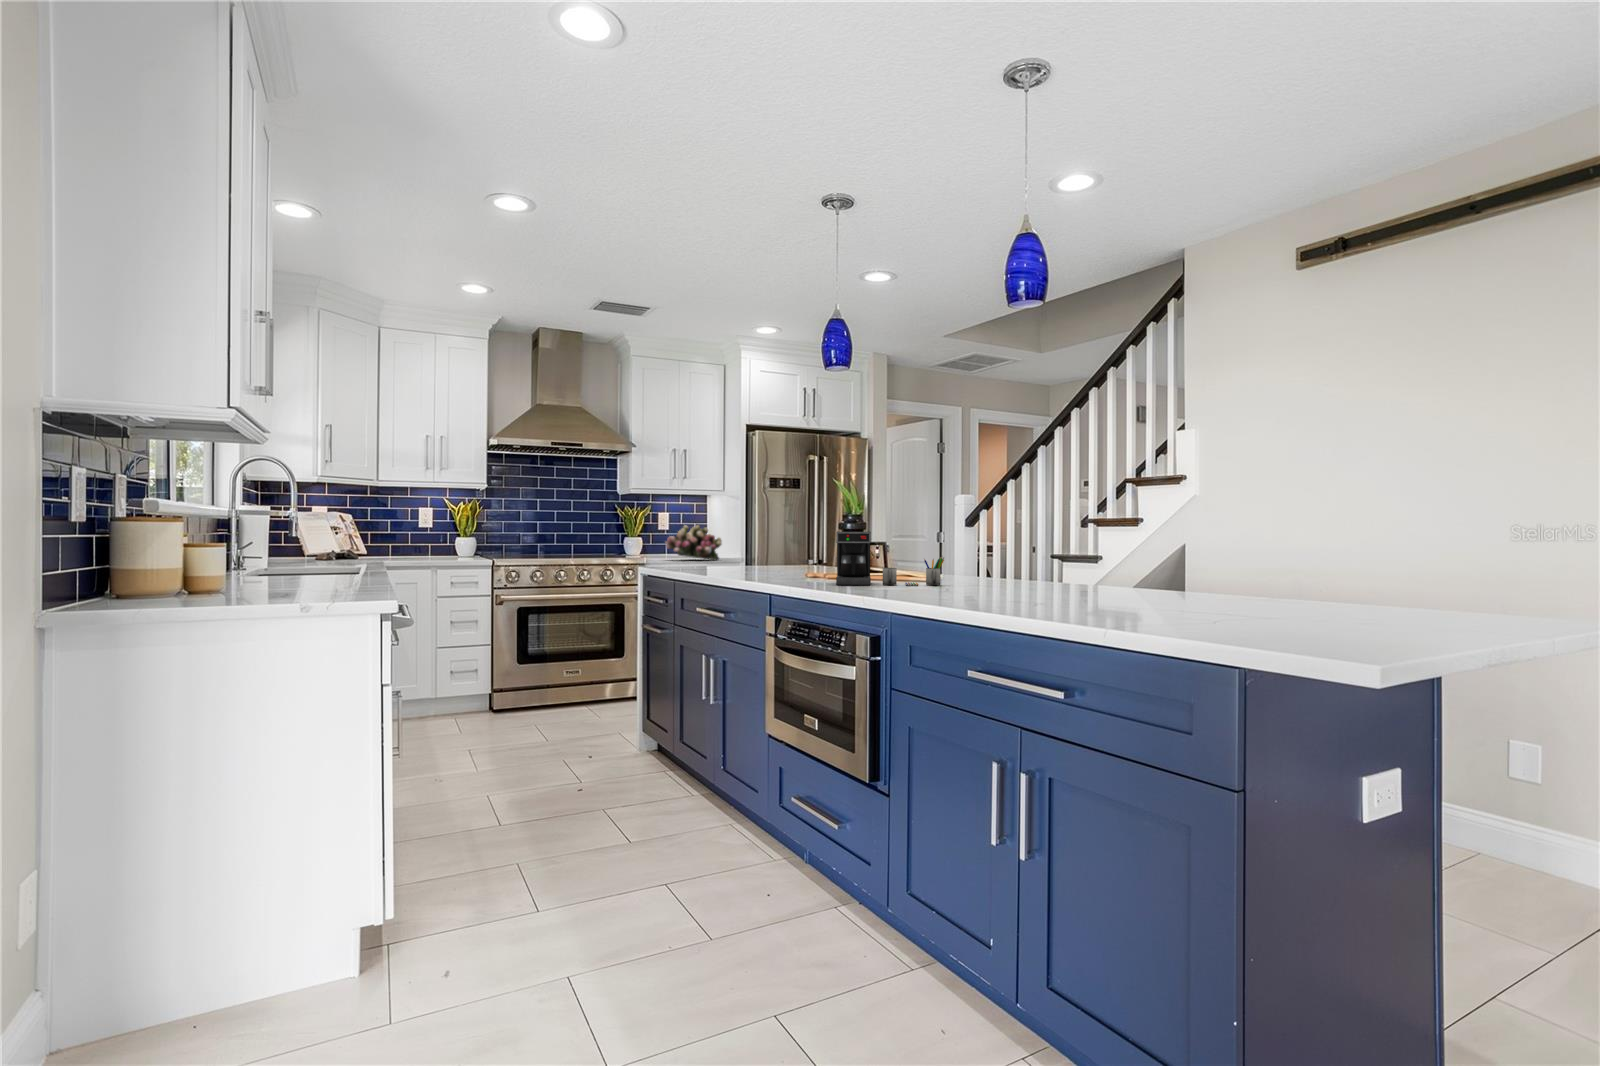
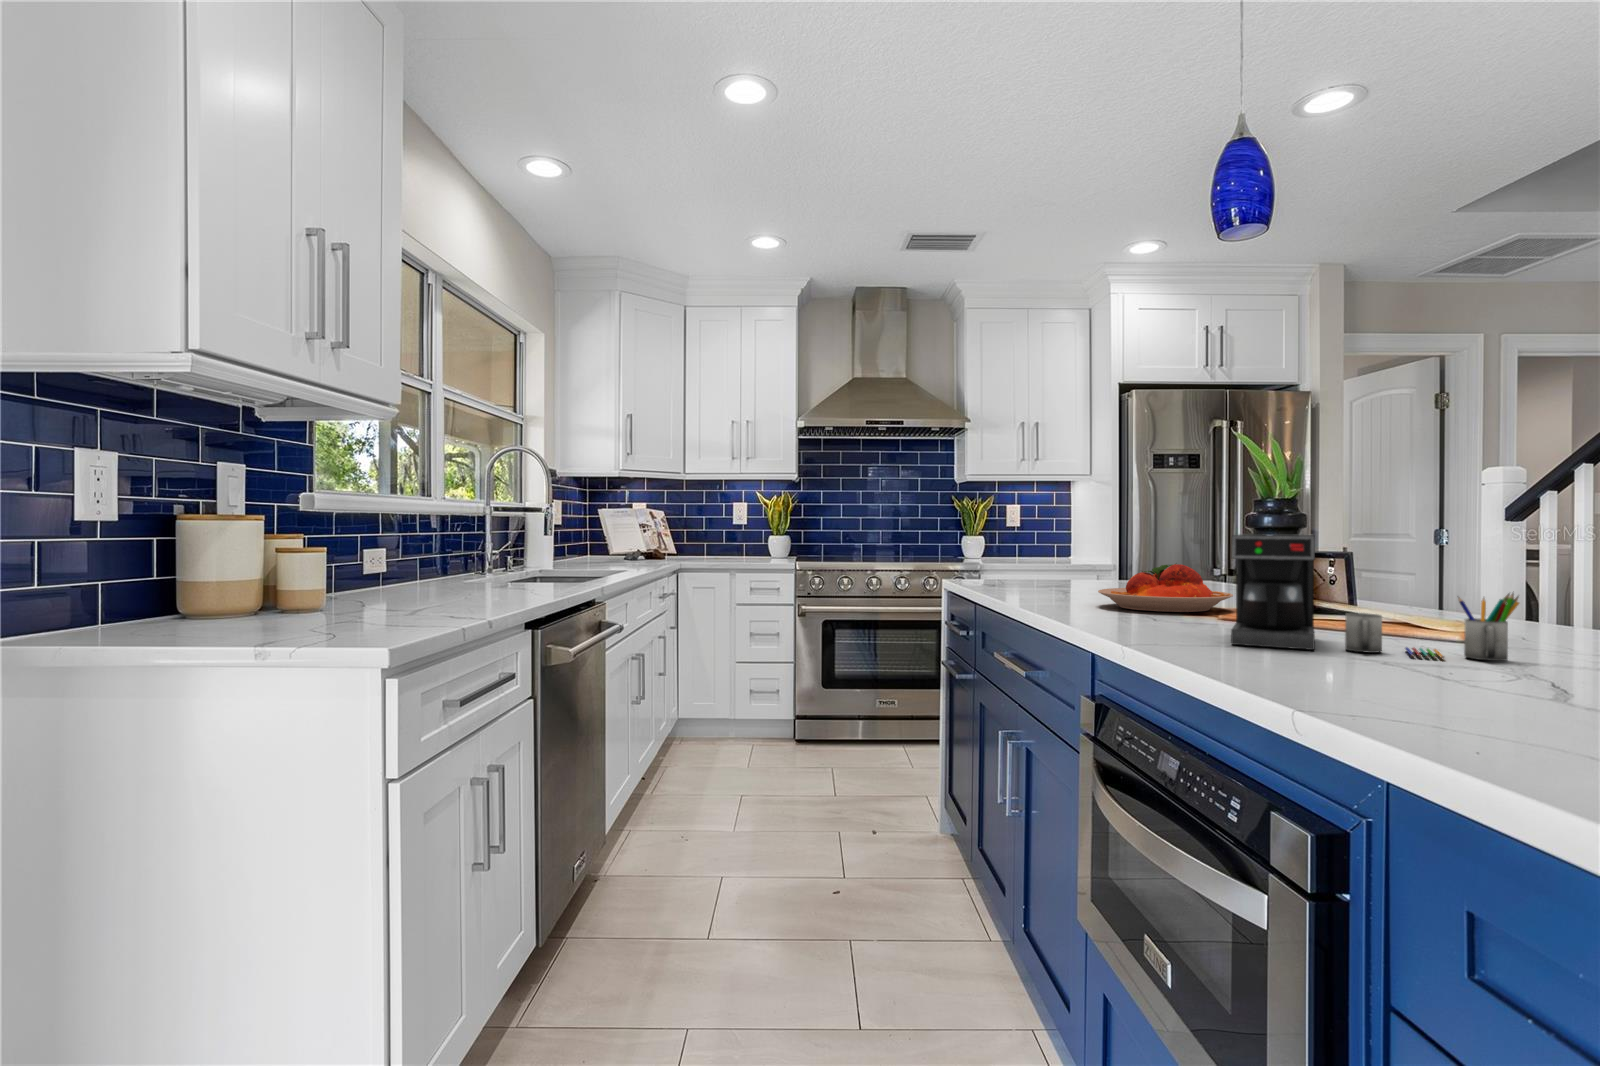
flower arrangement: present [665,525,721,560] -> none [998,520,1077,568]
plate: none [761,549,832,576] -> present [1098,564,1233,612]

